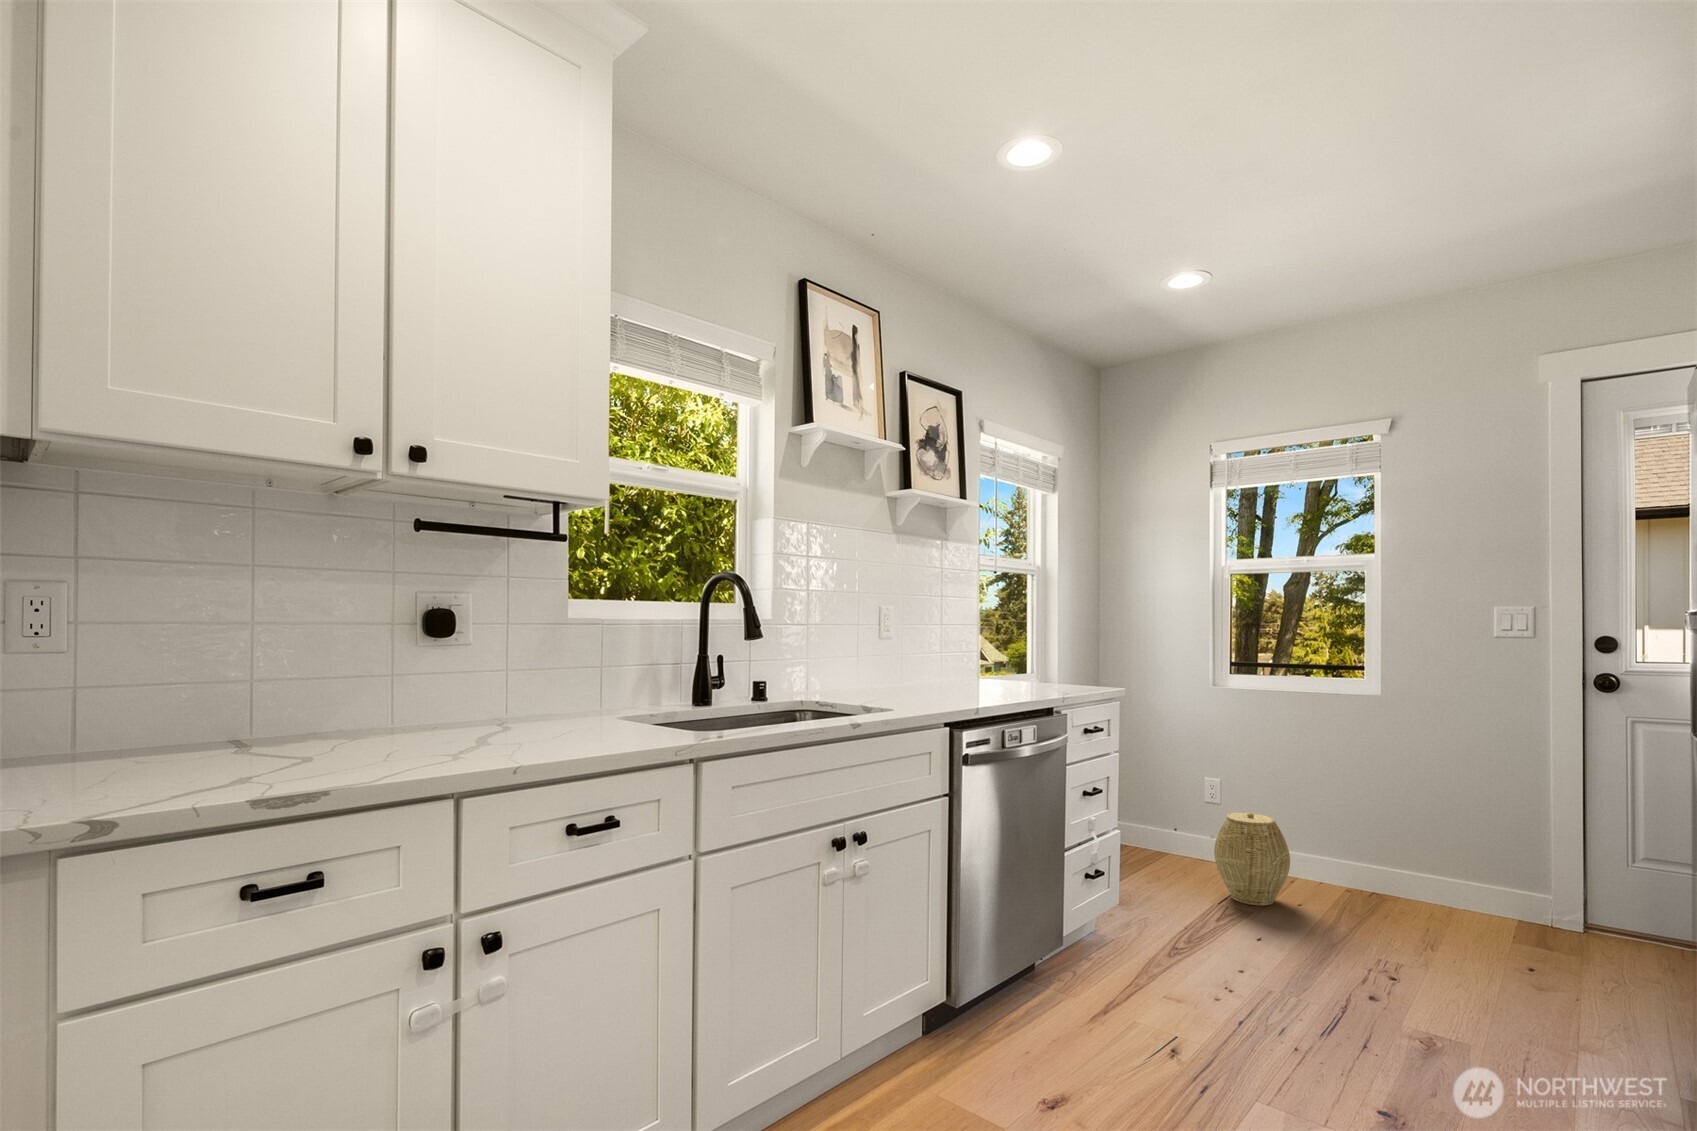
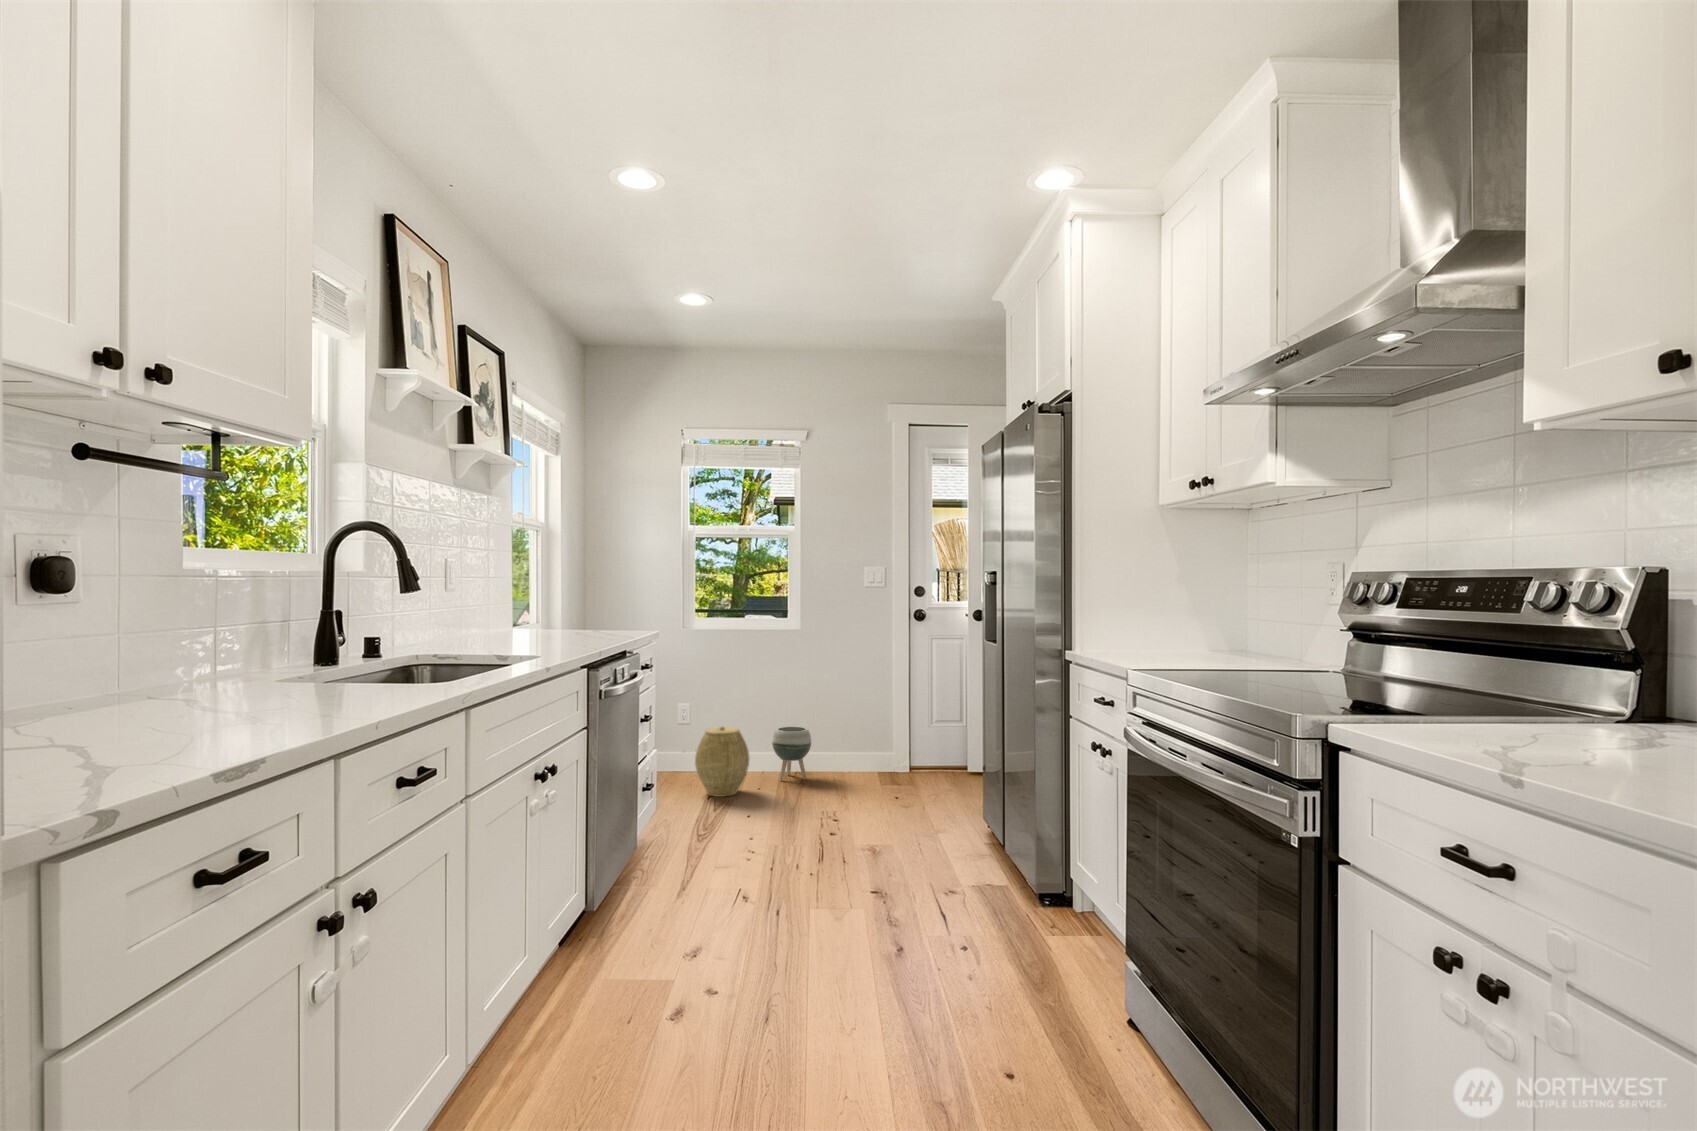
planter: none [1337,827,1399,907] -> present [772,726,811,781]

